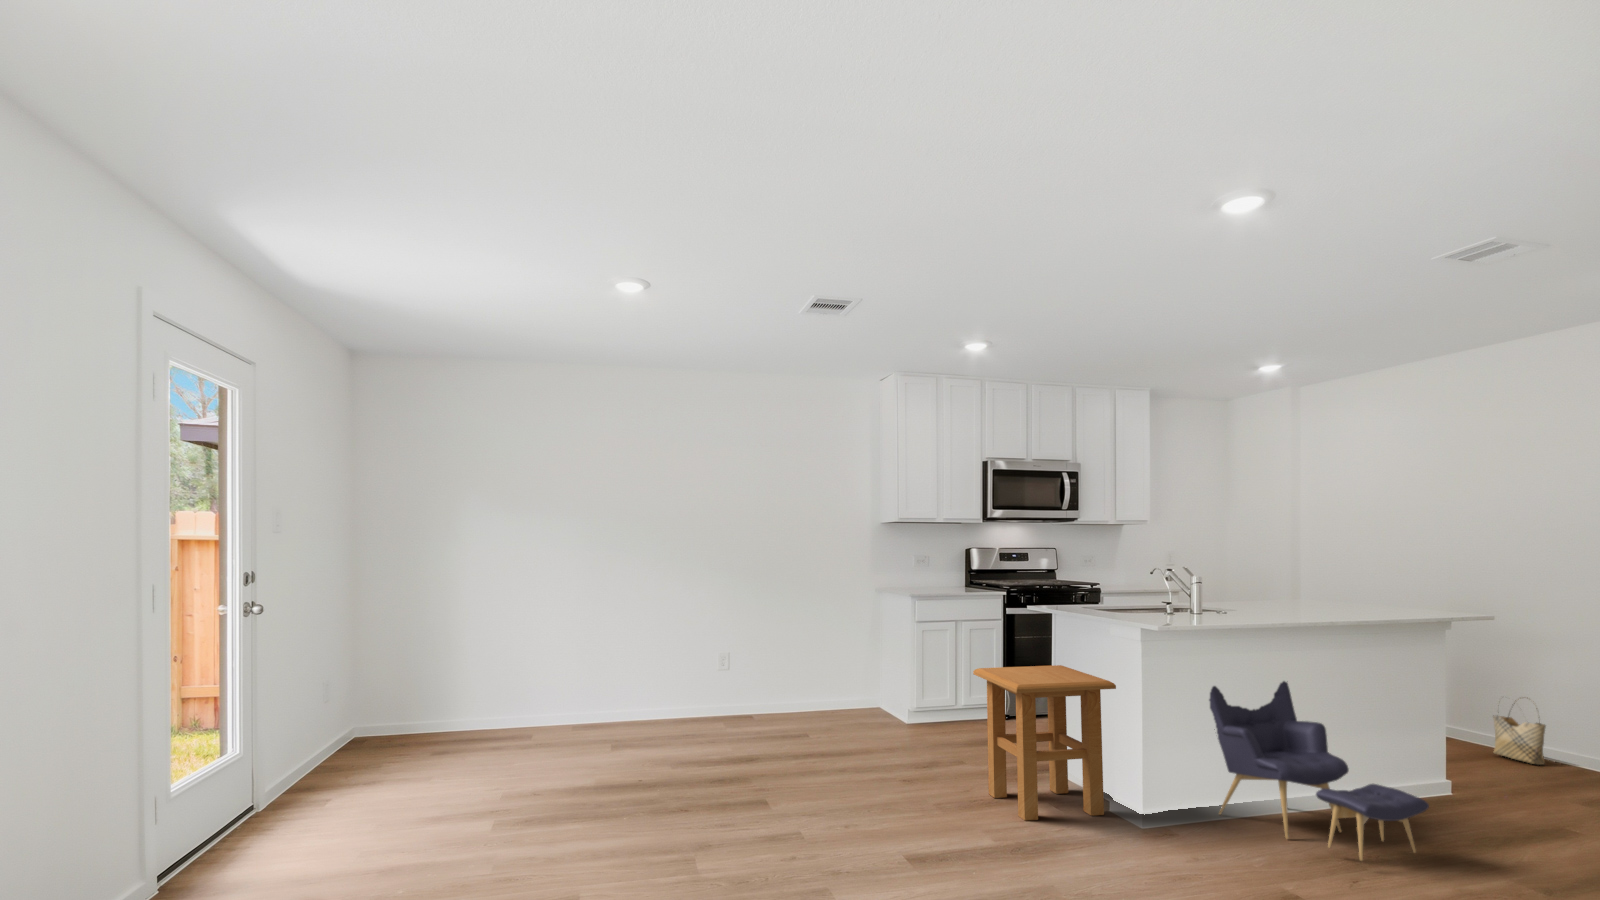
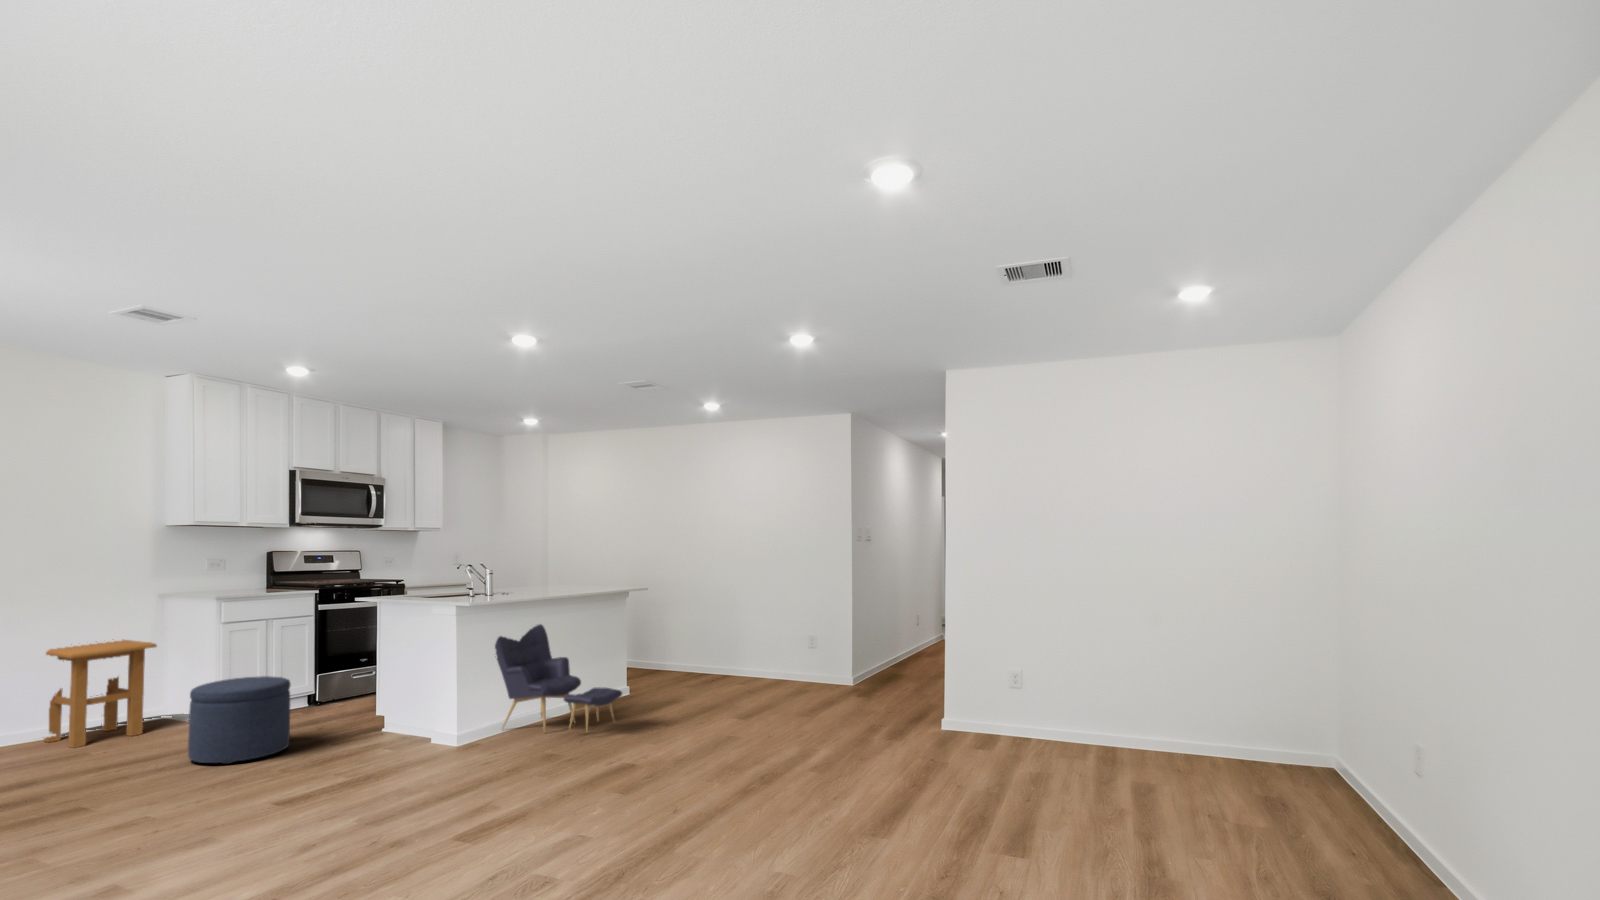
side table: present [973,665,1116,821] -> present [44,640,157,748]
ottoman: none [858,684,956,783] -> present [188,676,291,764]
woven basket: present [1493,701,1546,765] -> none [657,630,683,670]

